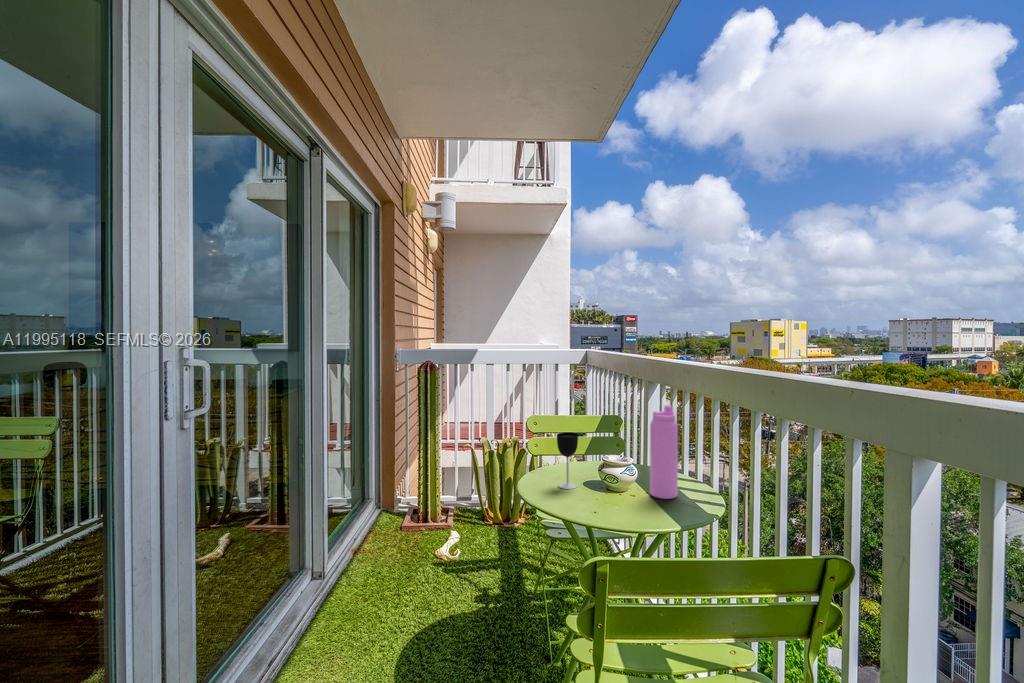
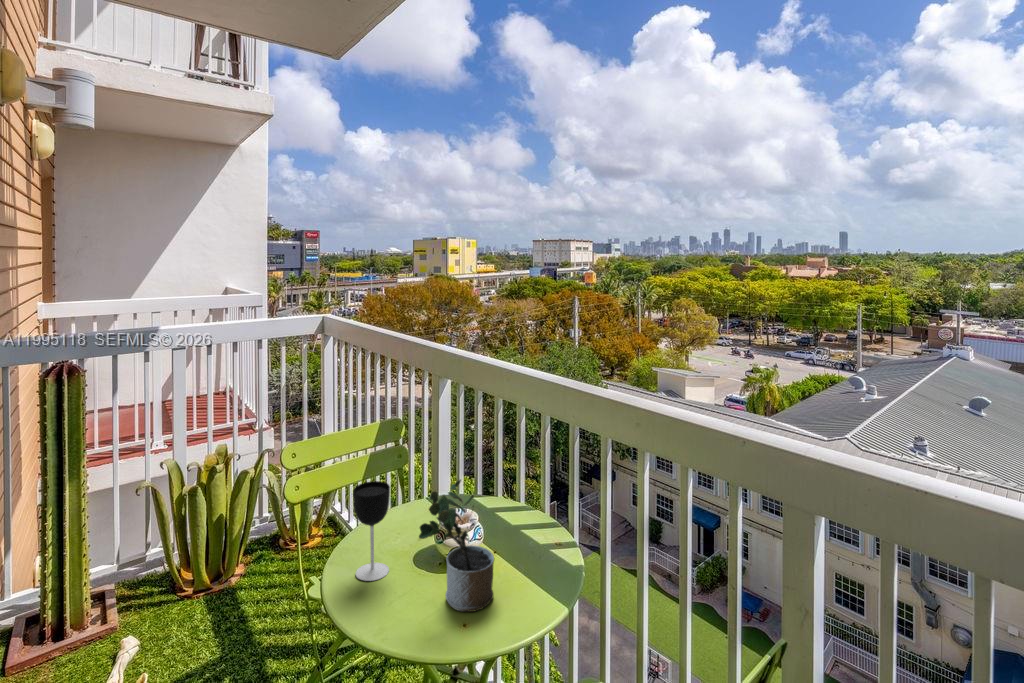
water bottle: present [650,405,678,499] -> none [509,426,552,569]
potted plant: none [582,430,629,508] -> present [419,479,494,612]

